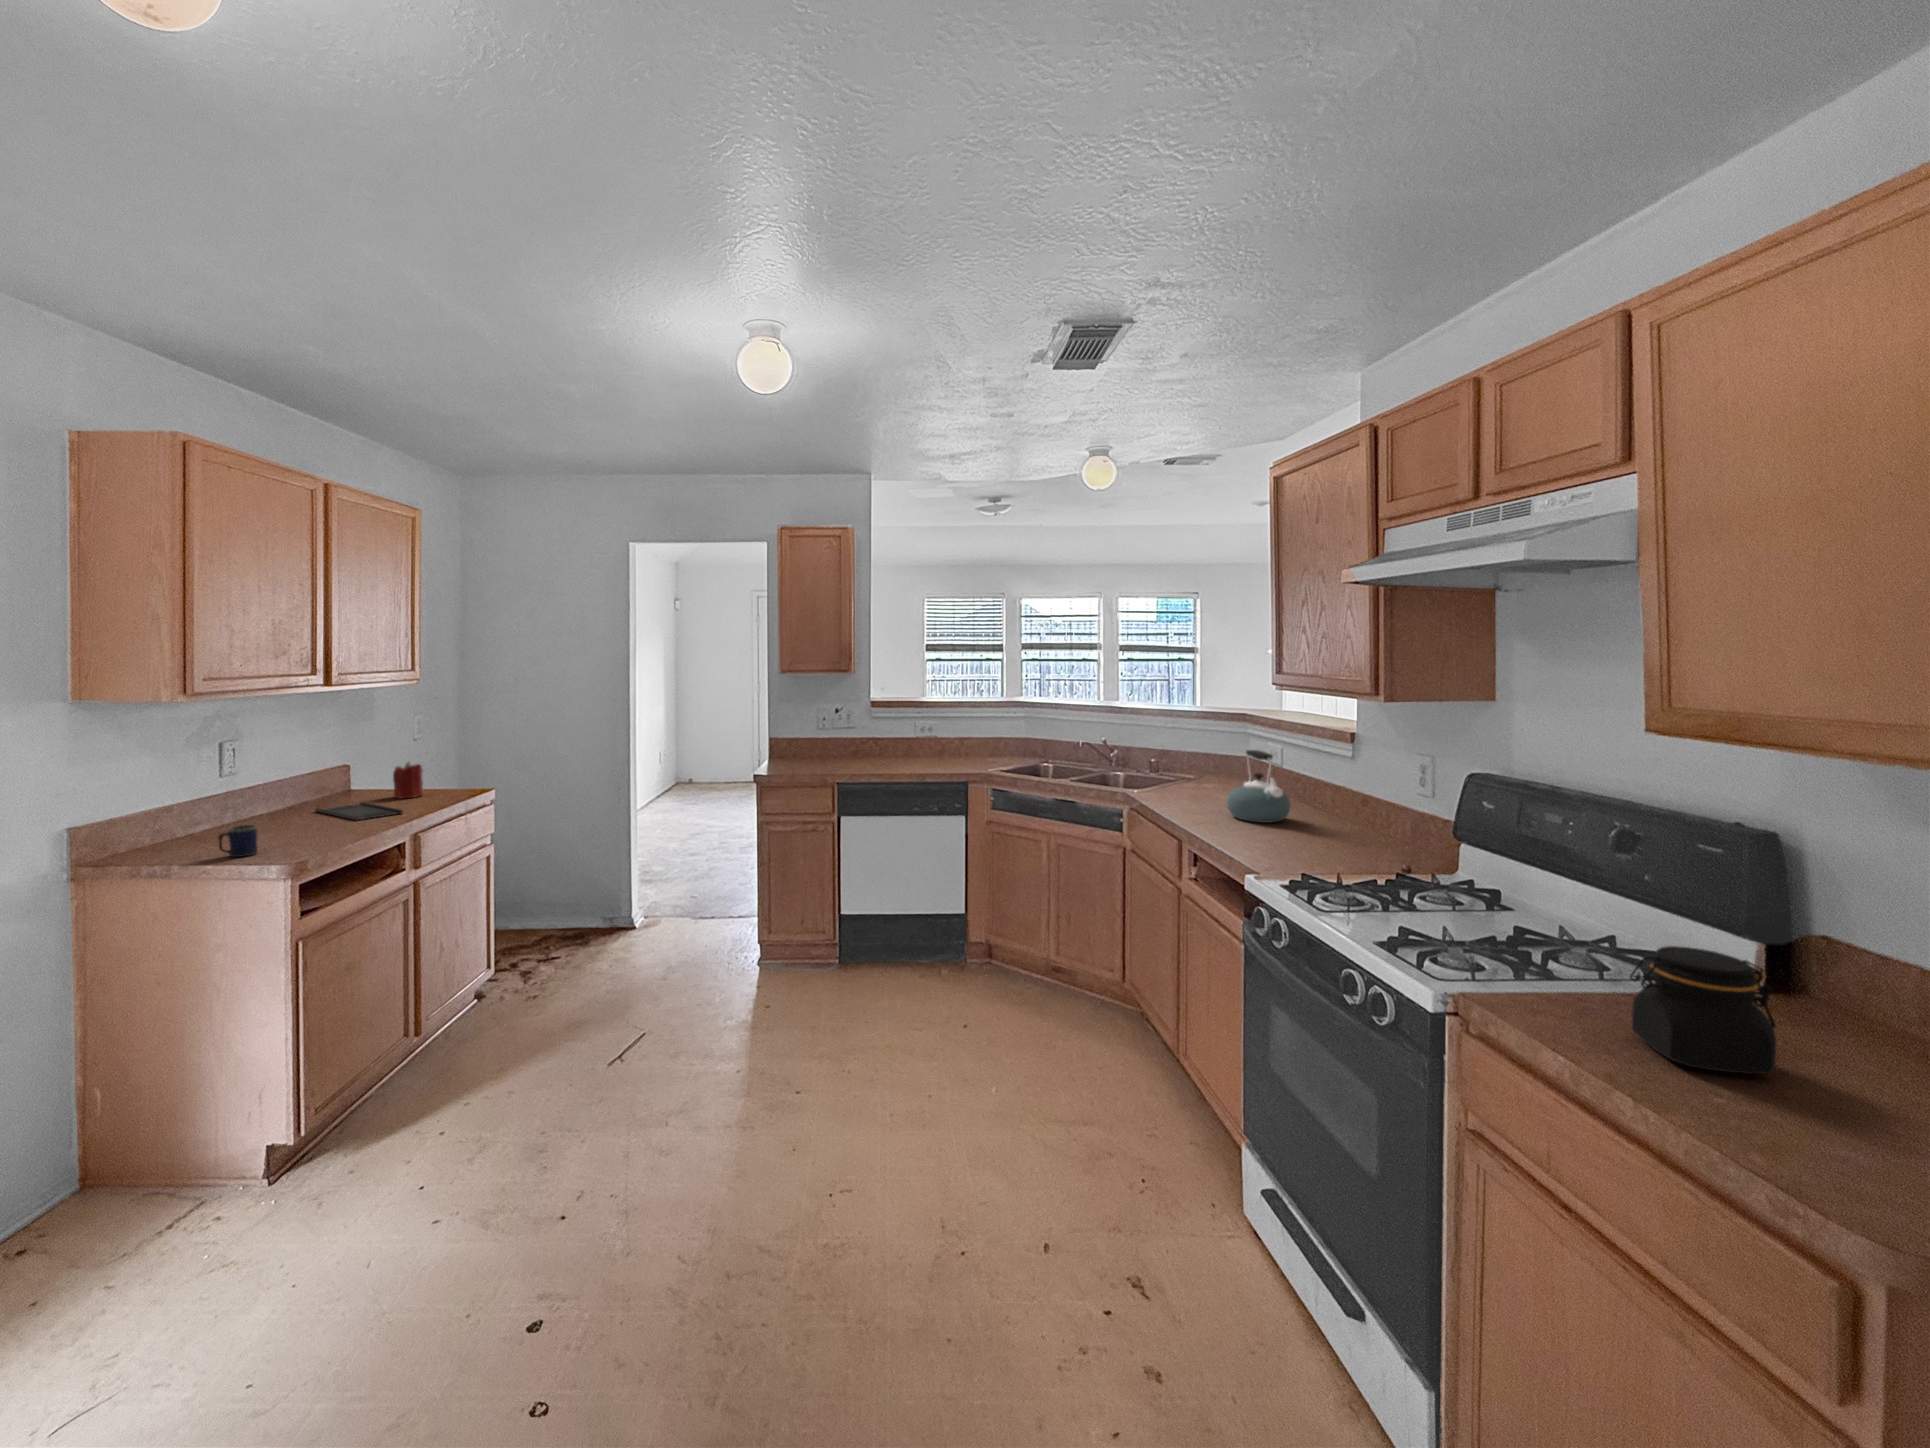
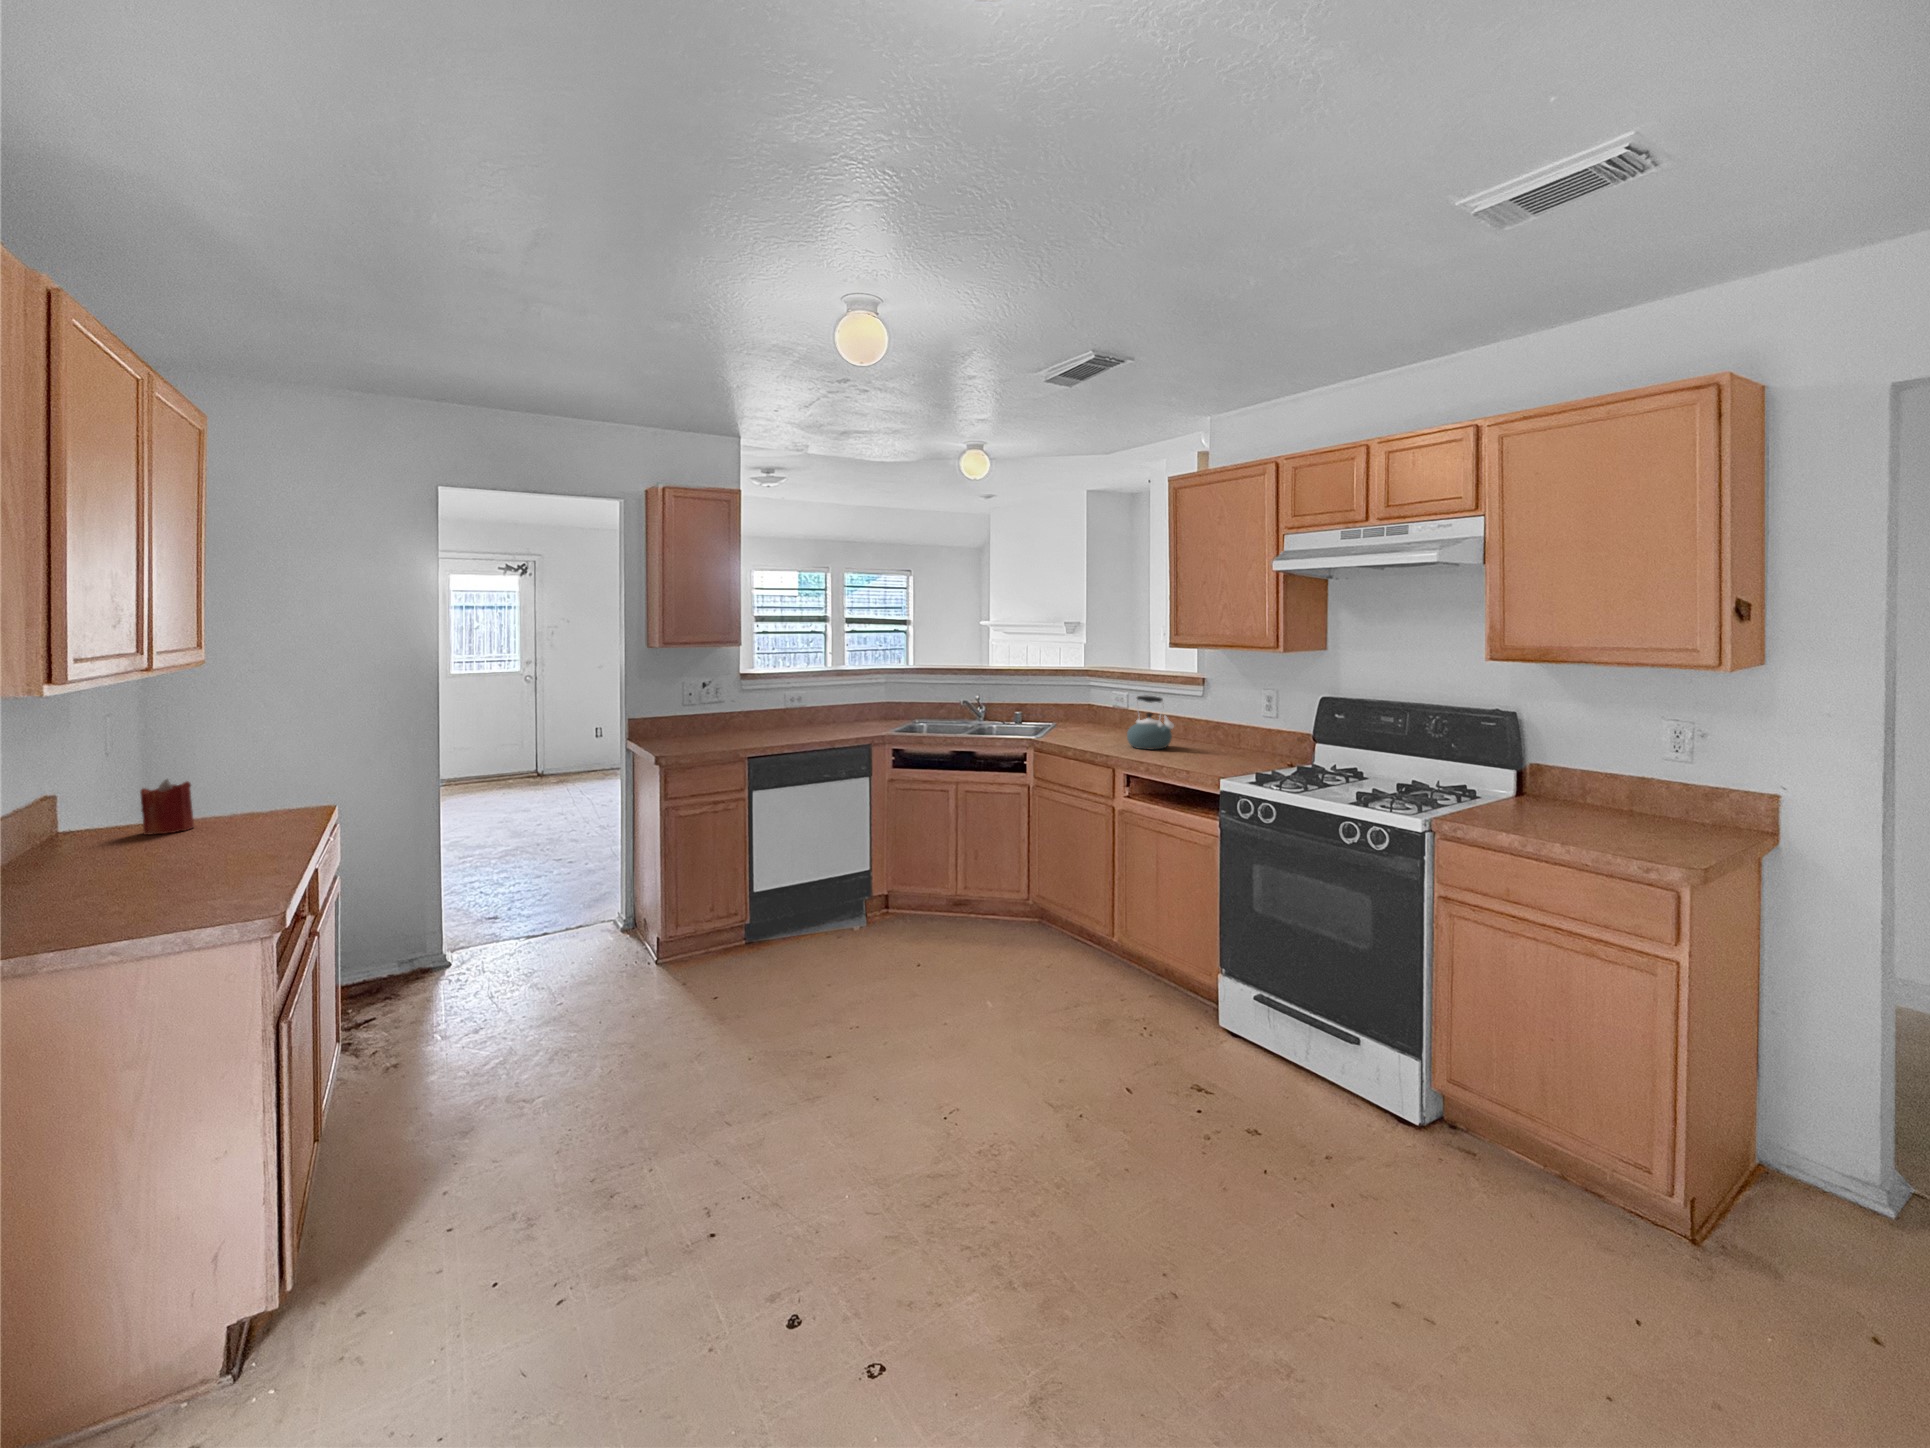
tray: present [315,802,403,821] -> none [38,843,239,867]
mug: present [219,825,258,857] -> none [61,879,135,932]
jar: present [1630,946,1776,1074] -> none [1513,770,1577,827]

